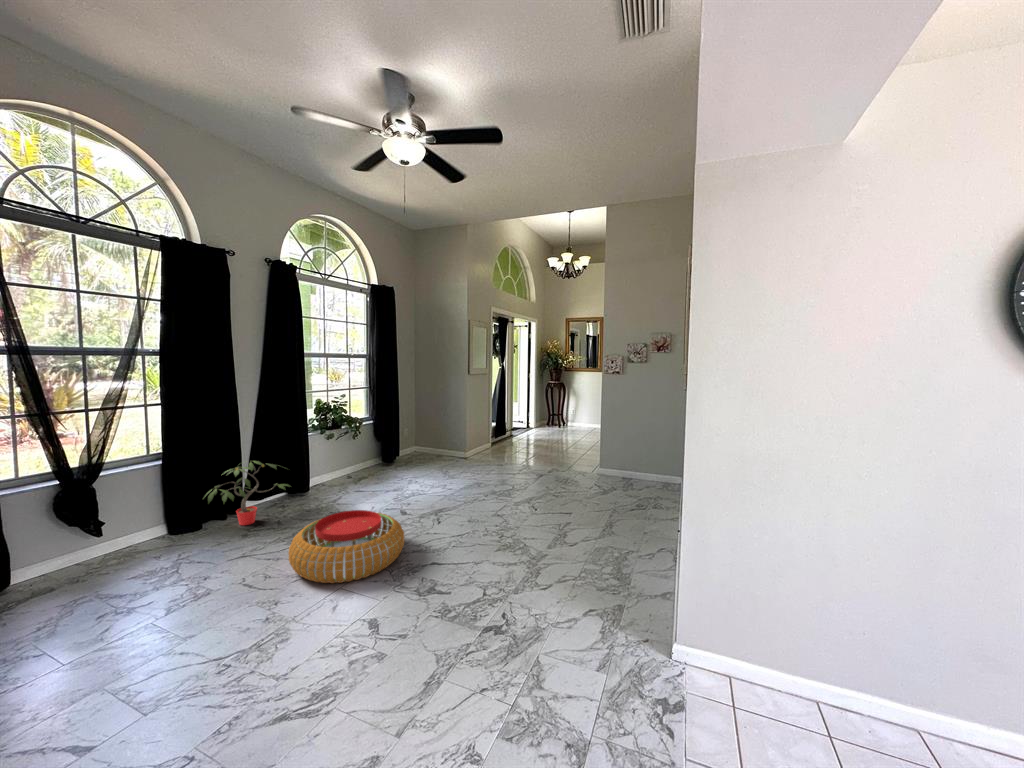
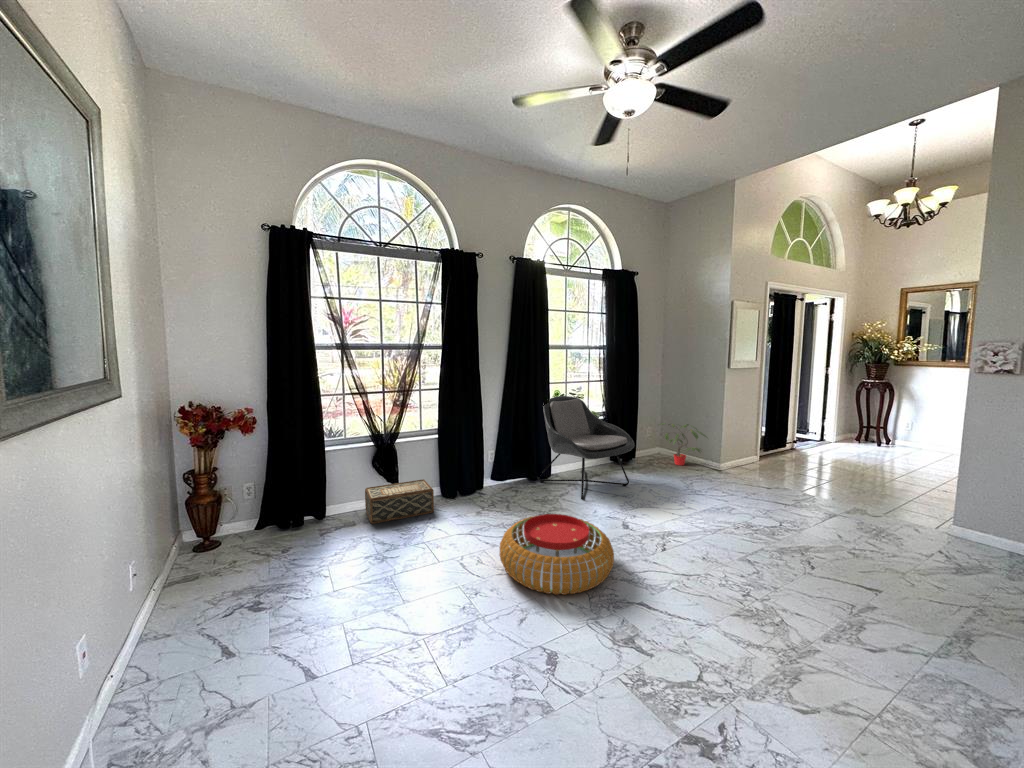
lounge chair: none [304,404,401,501] -> present [538,396,635,499]
potted plant: present [205,461,289,525] -> present [662,423,706,465]
woven basket: none [54,514,177,584] -> present [365,479,434,524]

